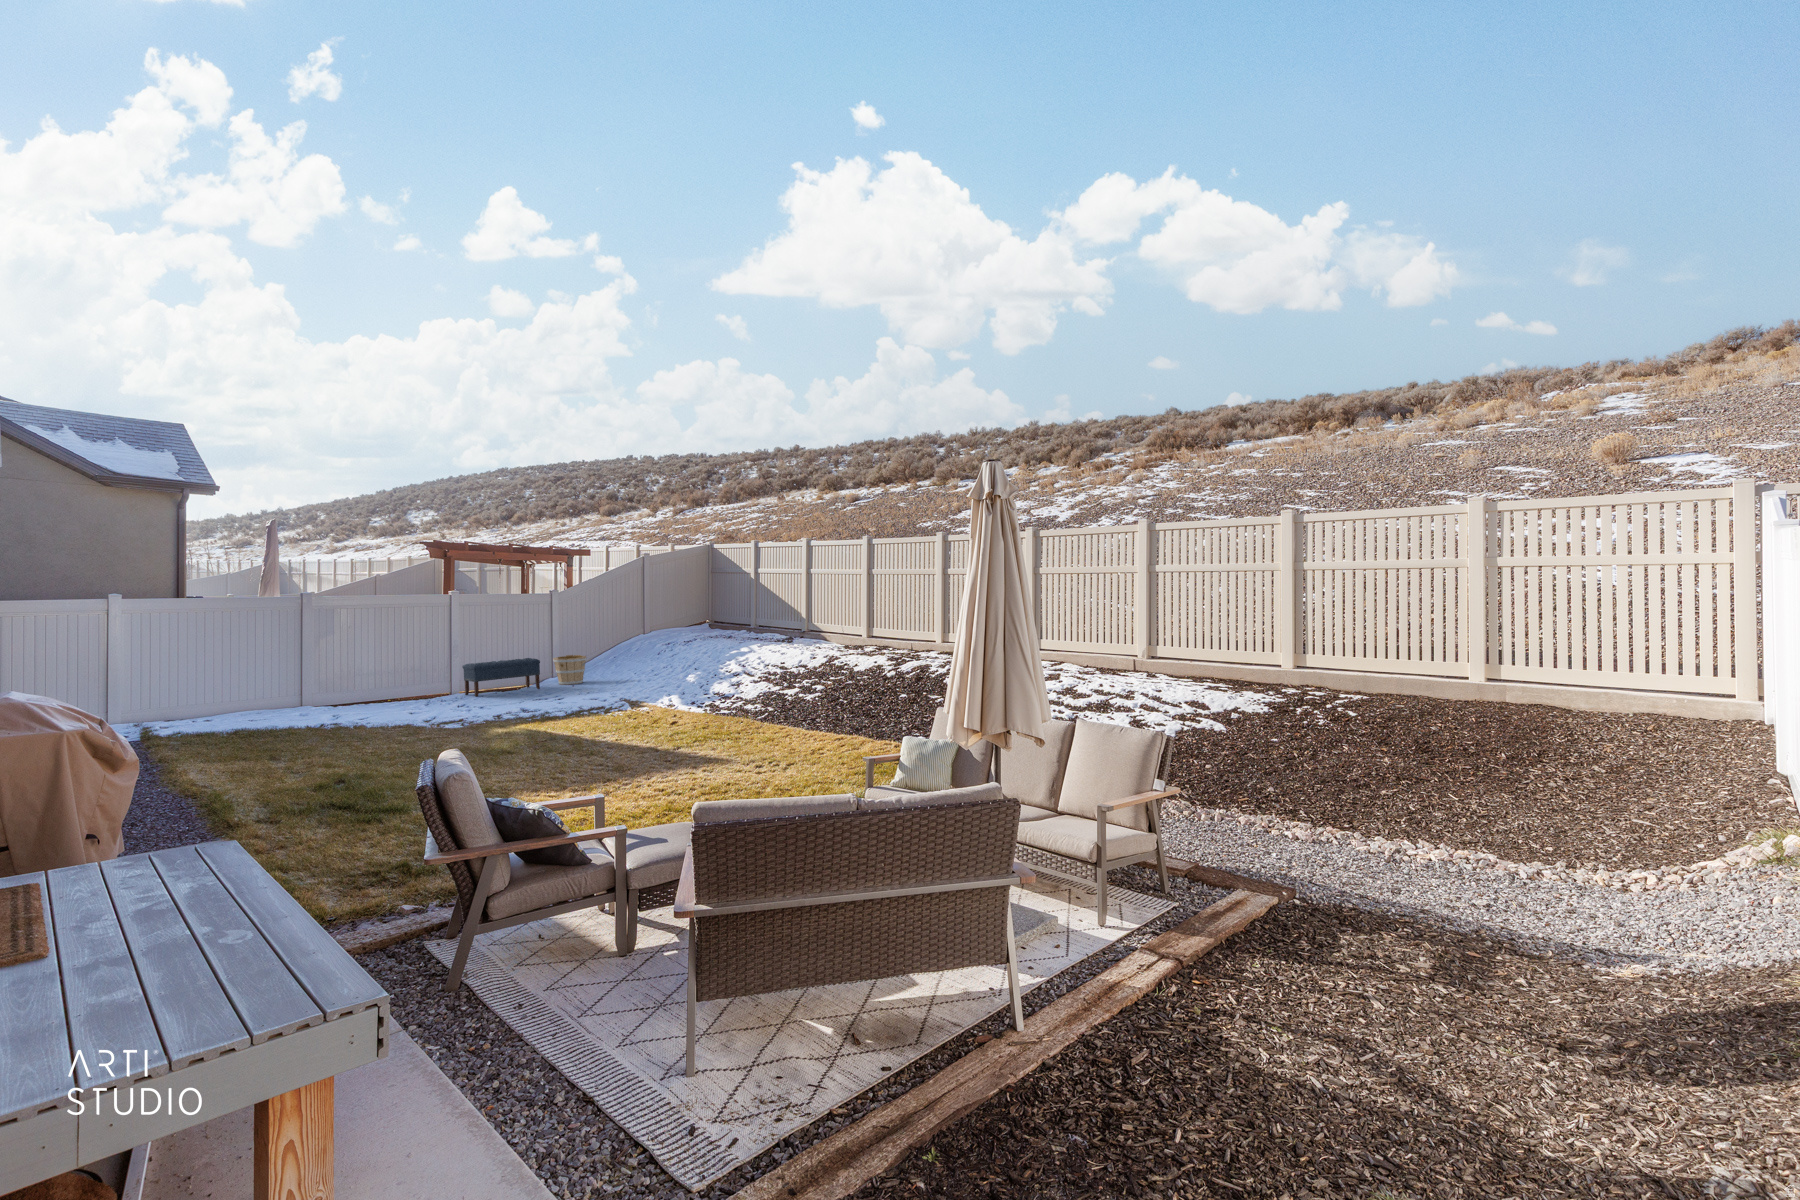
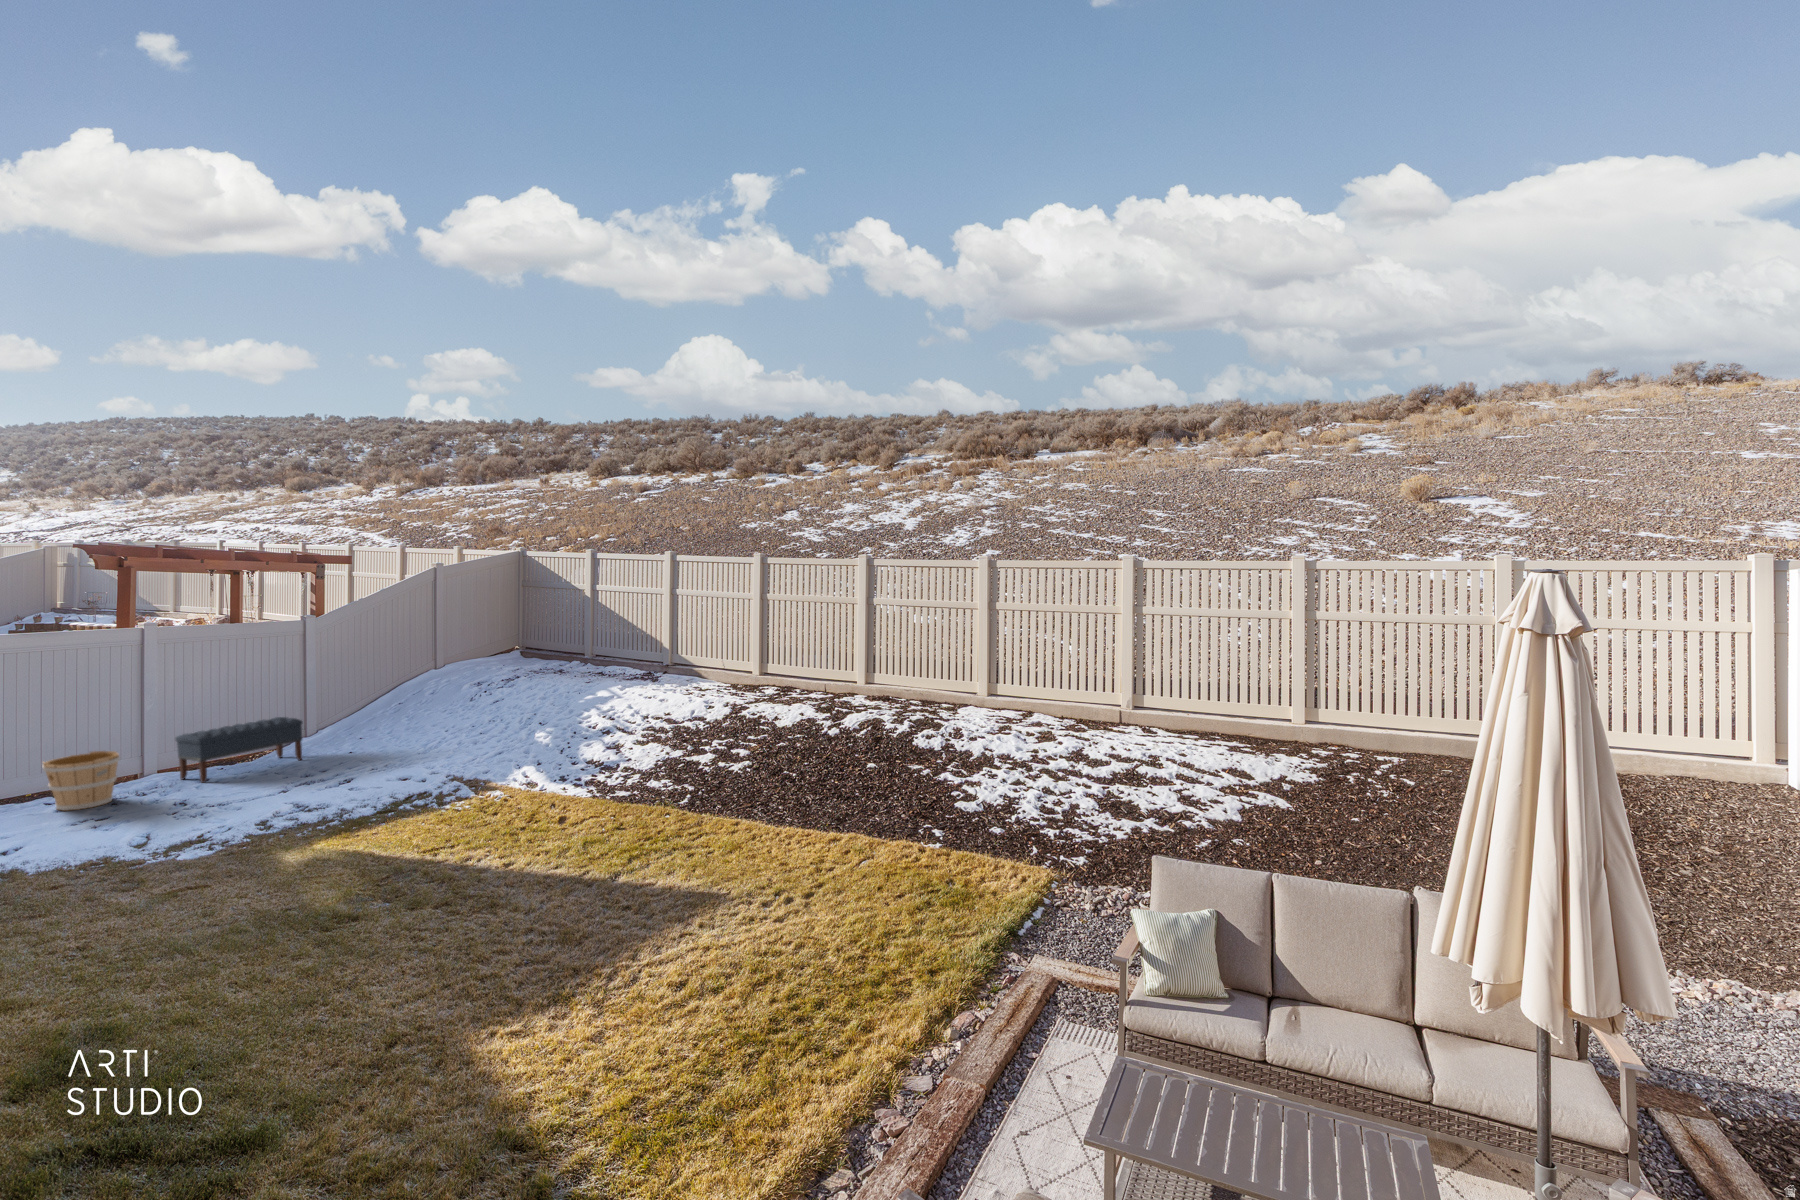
wooden bucket: present [553,655,587,685] -> present [42,751,120,811]

